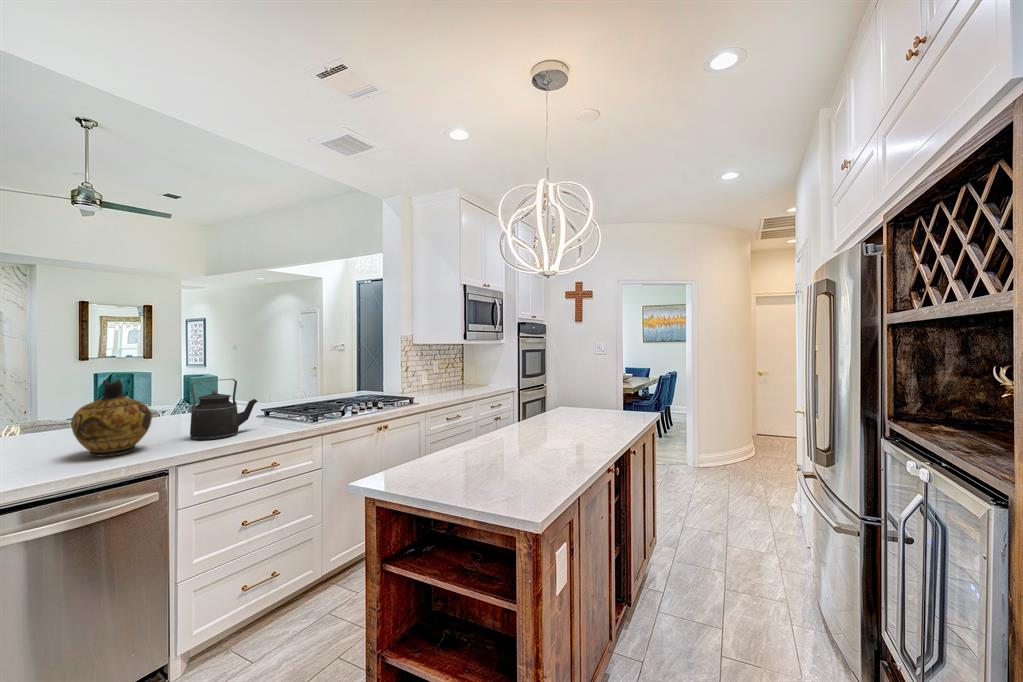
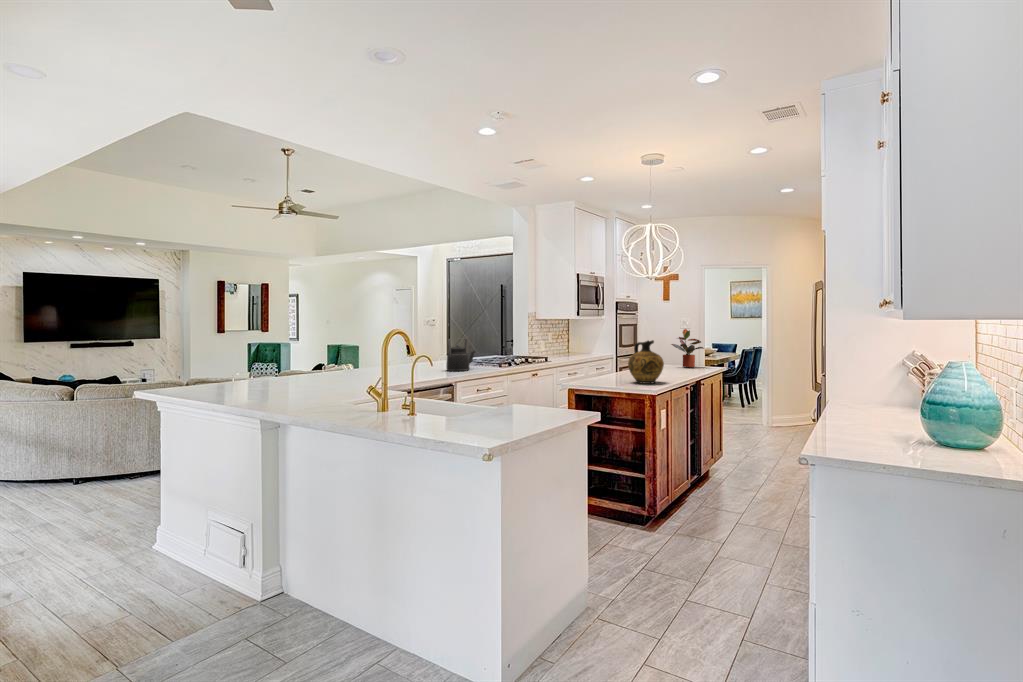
potted plant: none [581,359,630,418] -> present [671,329,704,367]
ceramic jug: present [71,380,152,457] -> present [628,340,664,384]

